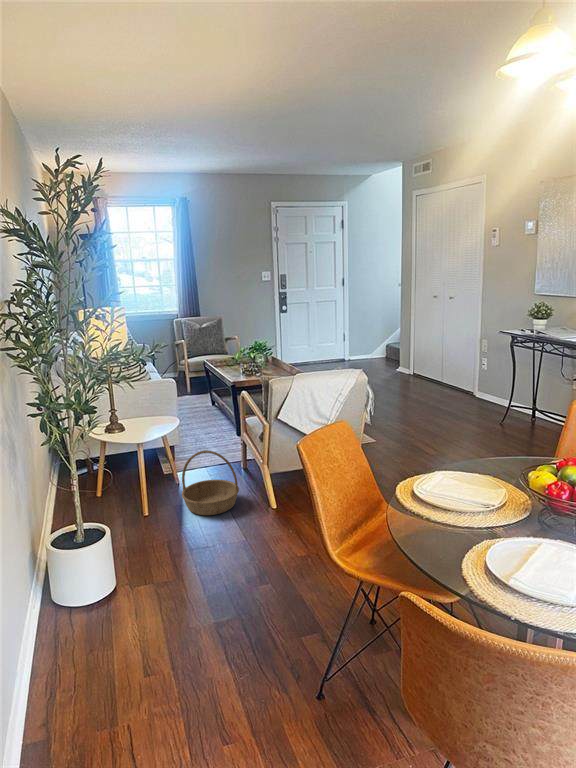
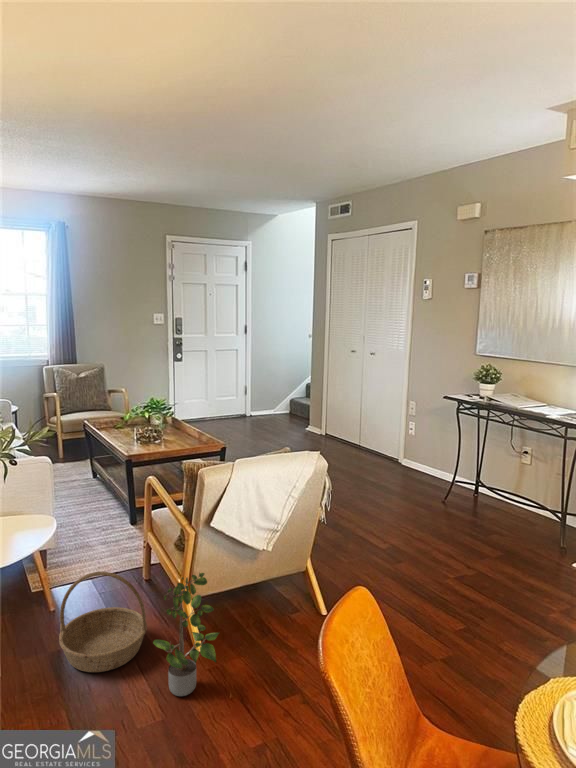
potted plant: none [239,447,286,530] -> present [153,573,219,696]

